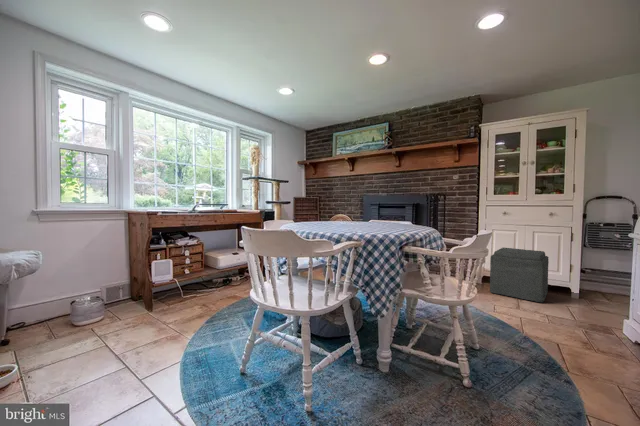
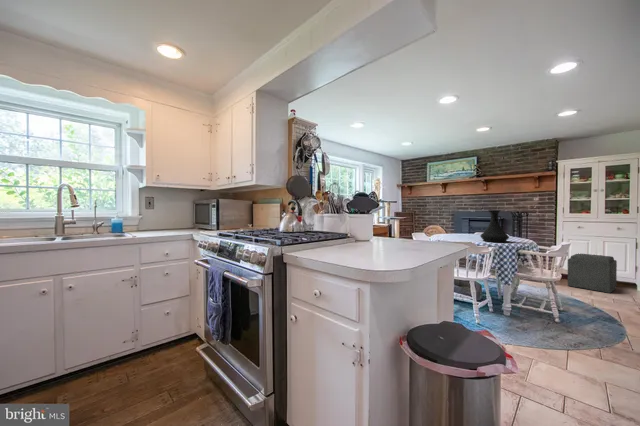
vase: none [347,172,393,232] -> present [480,210,509,242]

